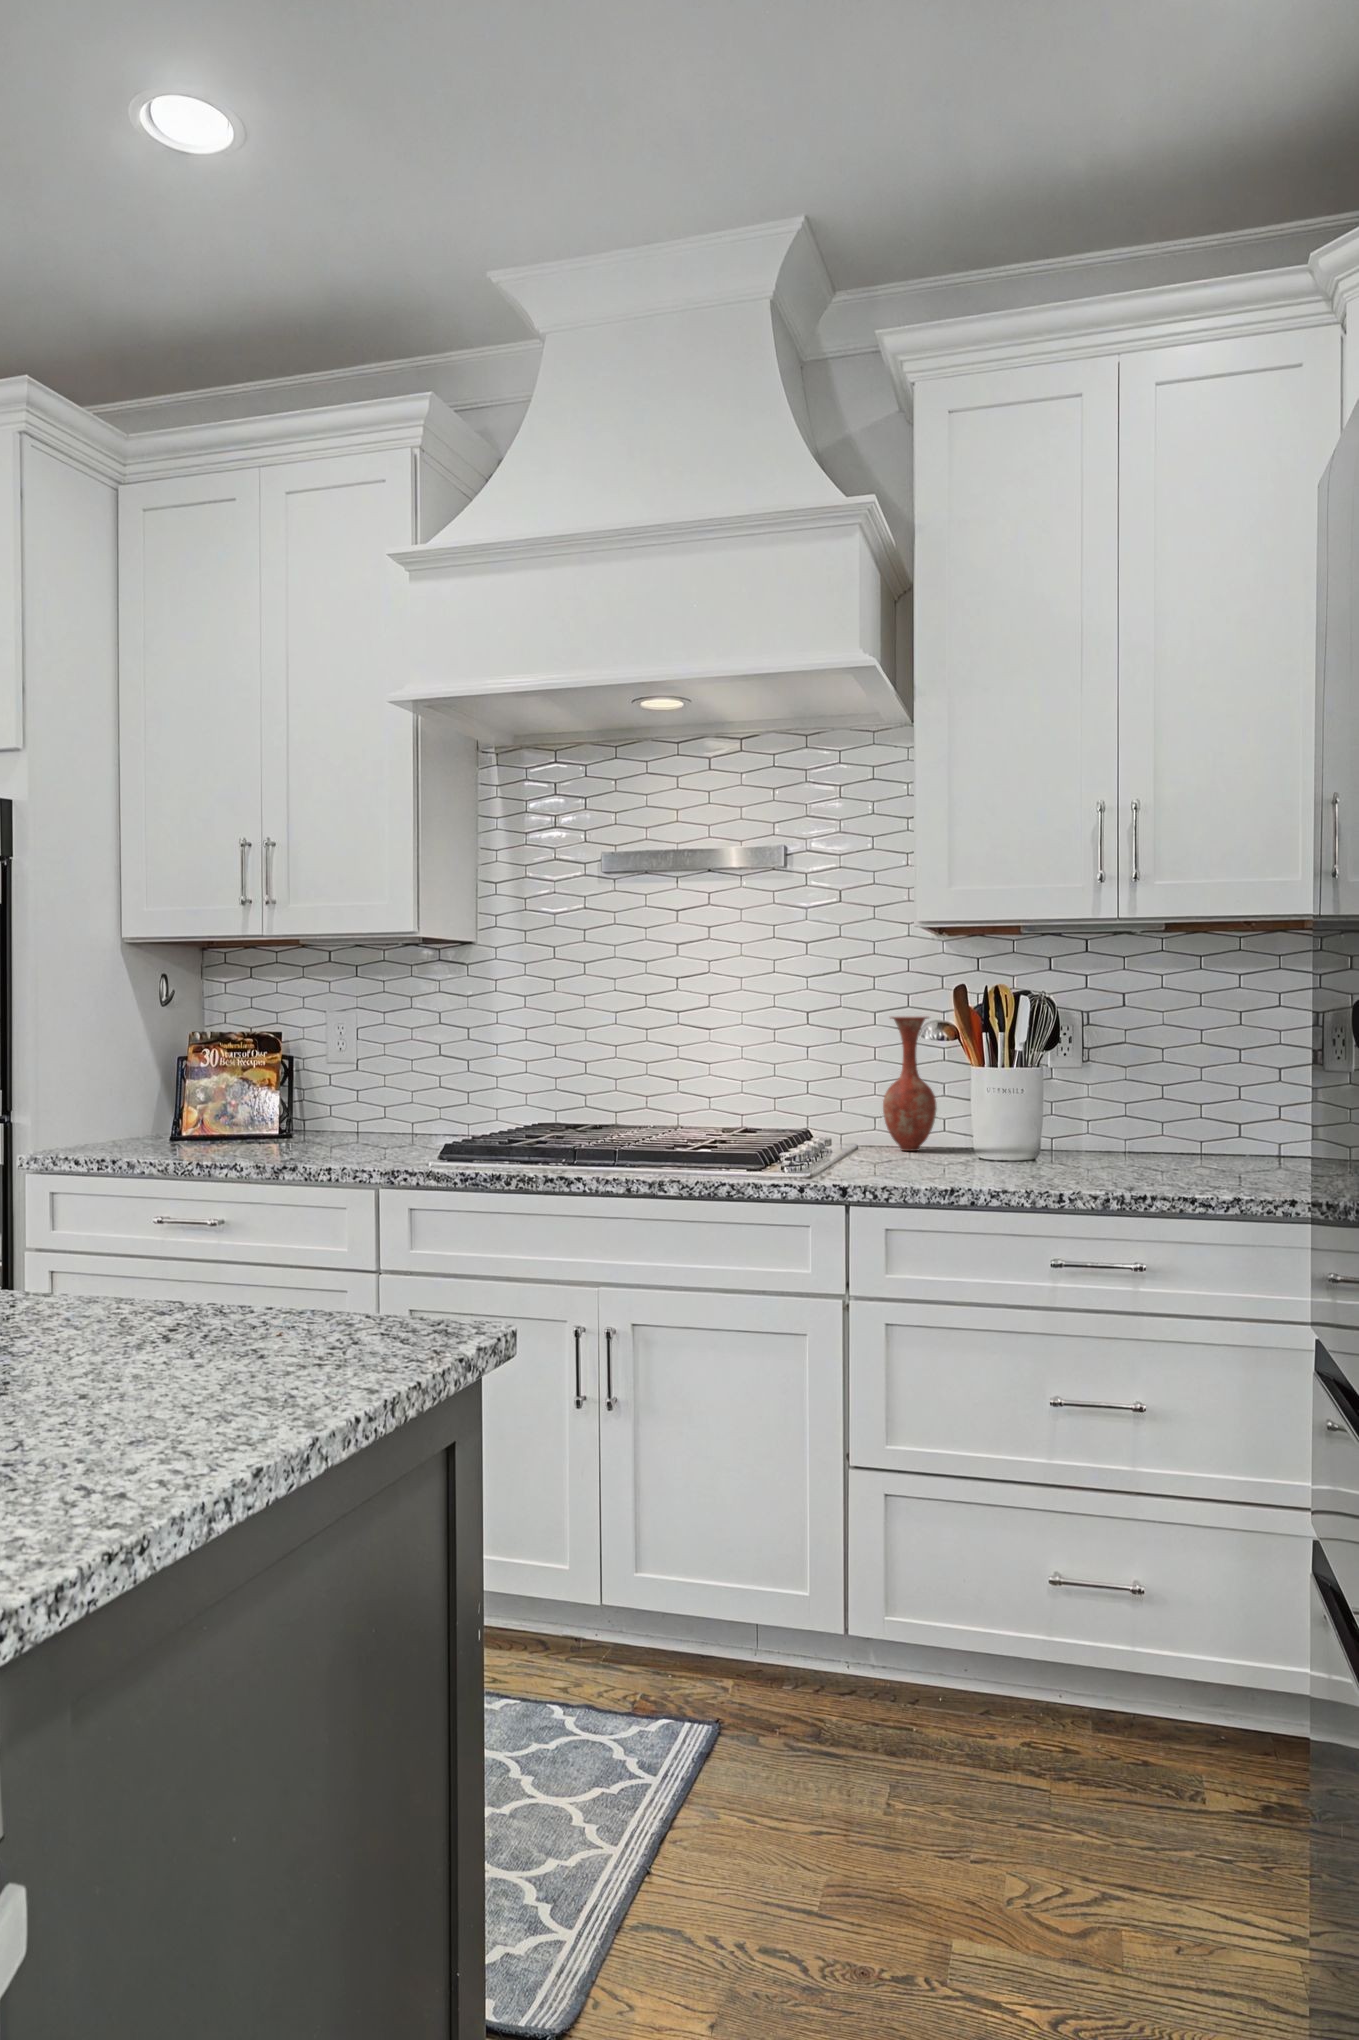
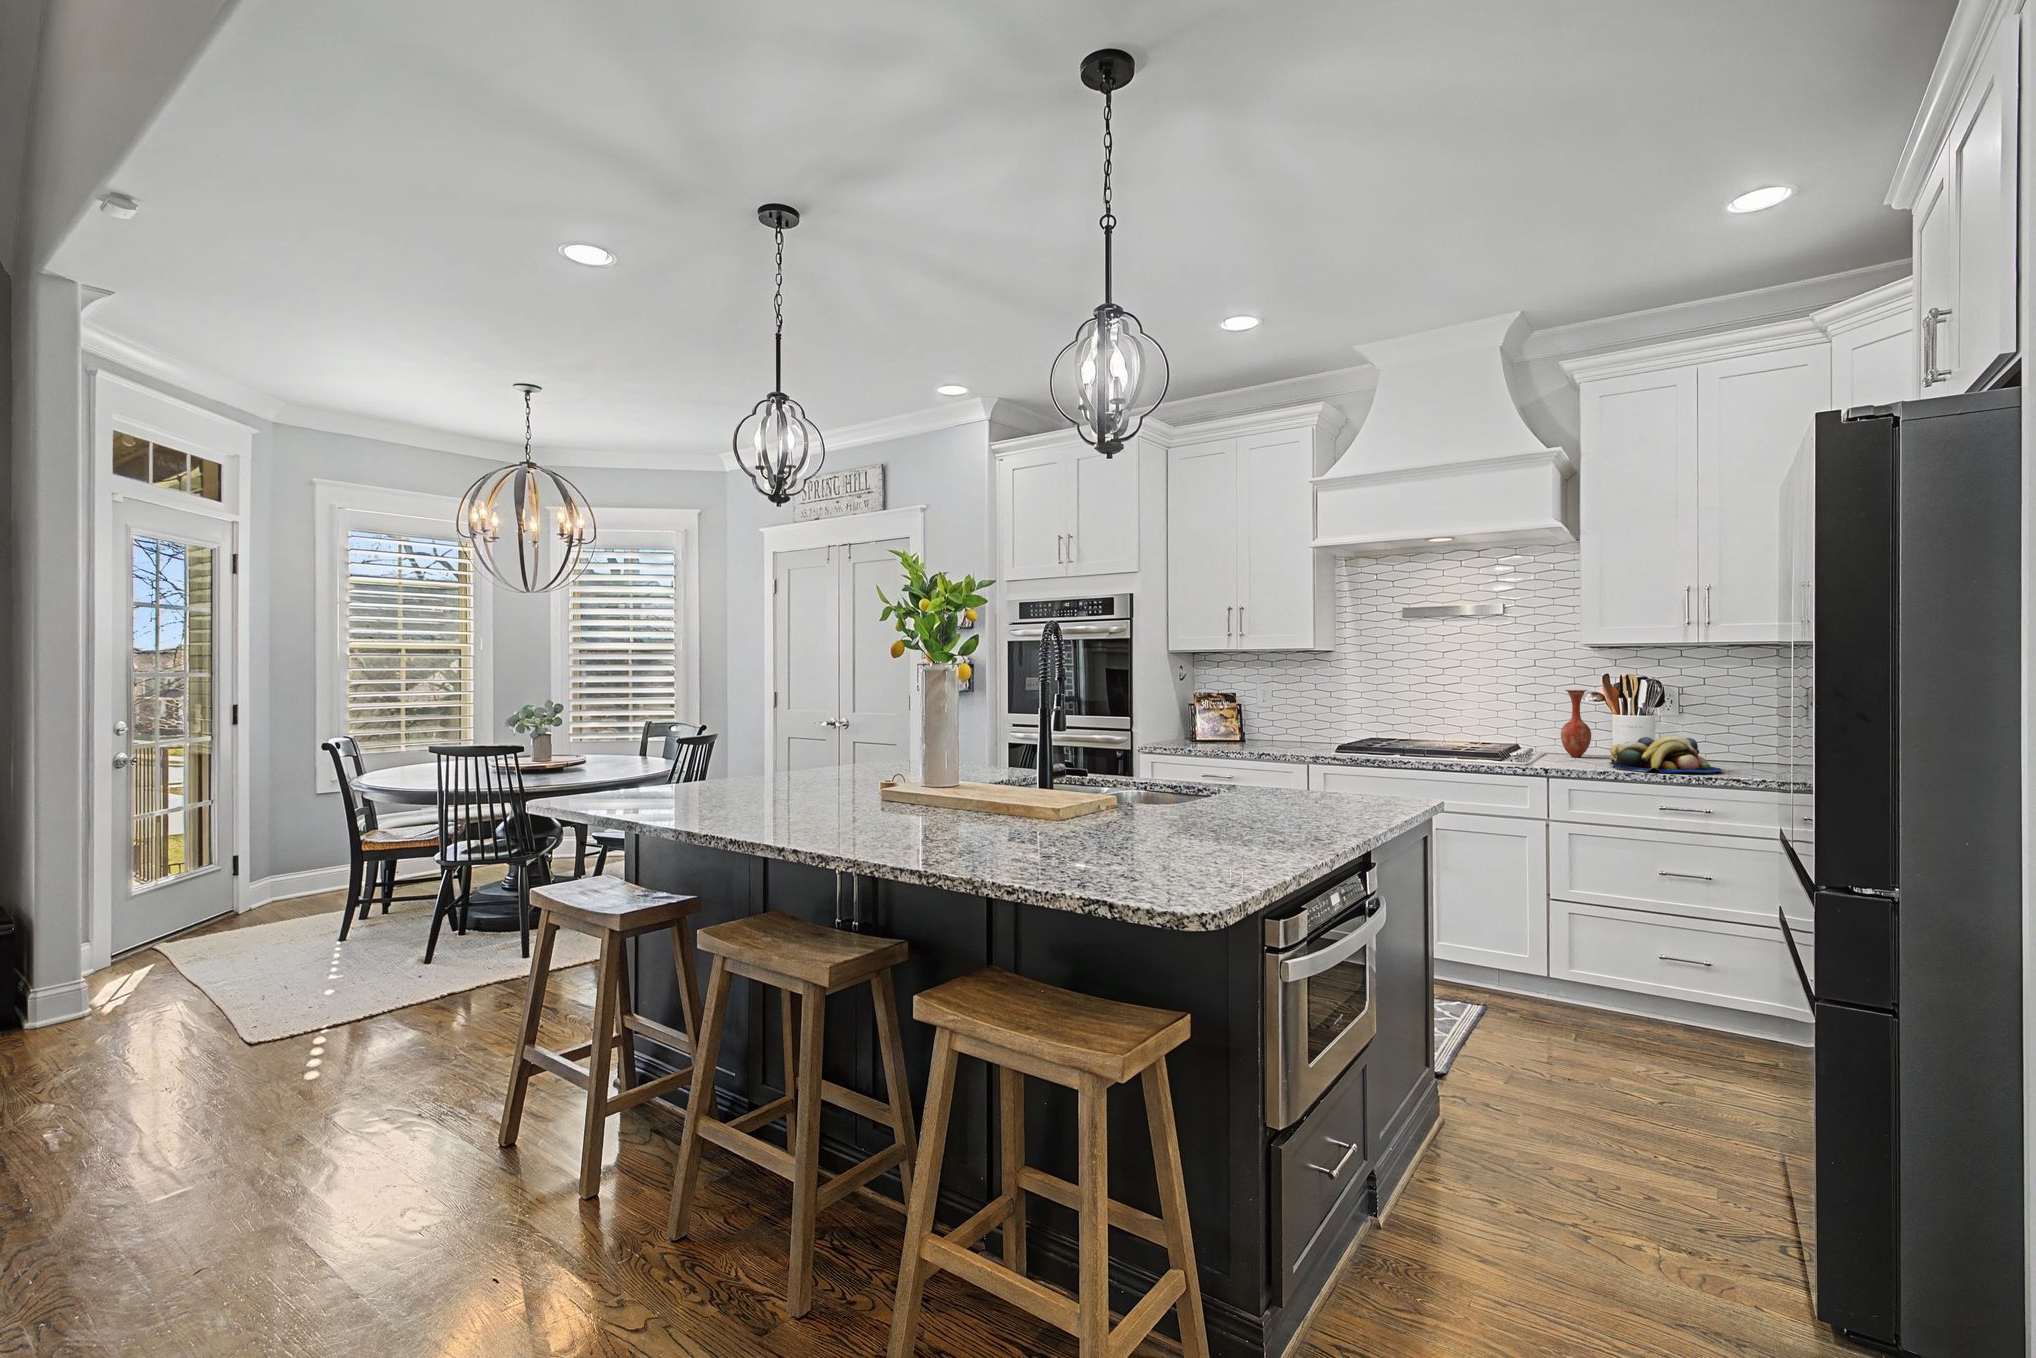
fruit bowl: none [963,1106,1163,1189] -> present [1610,735,1722,773]

